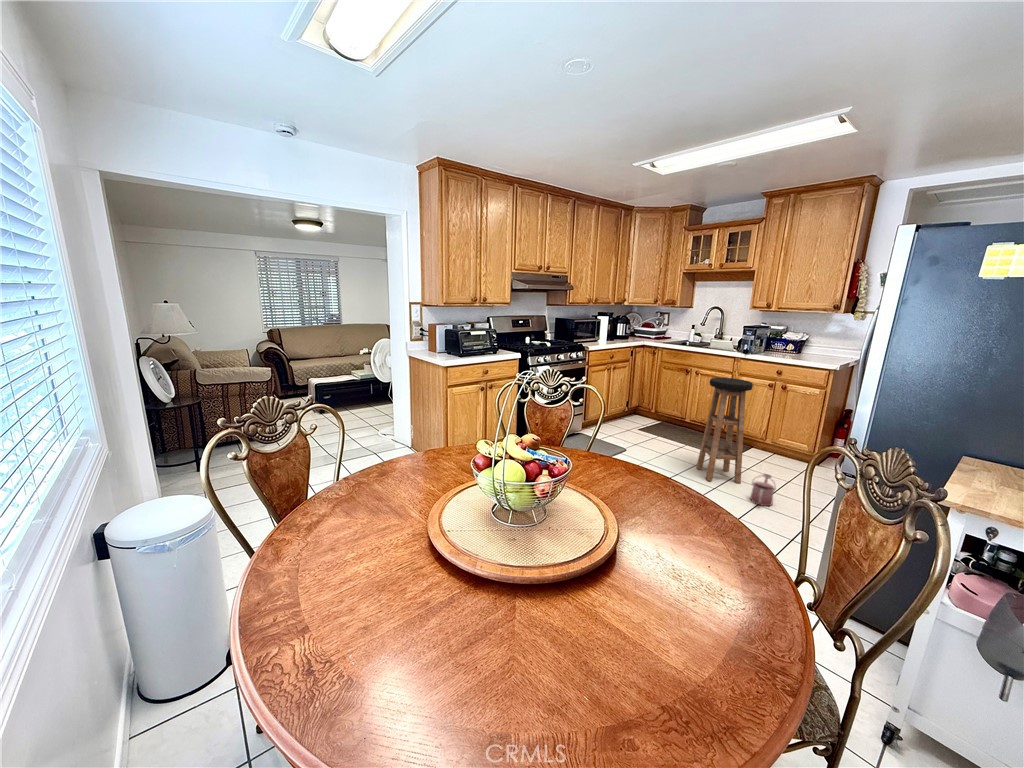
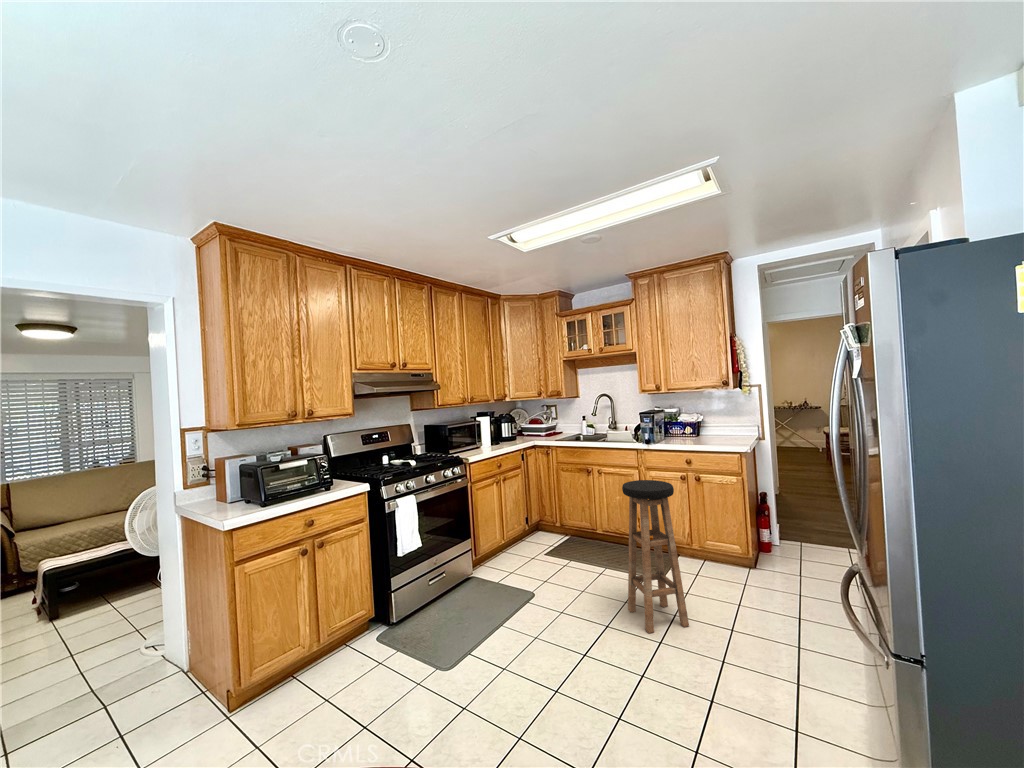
watering can: present [750,474,776,506] -> none [708,610,742,667]

